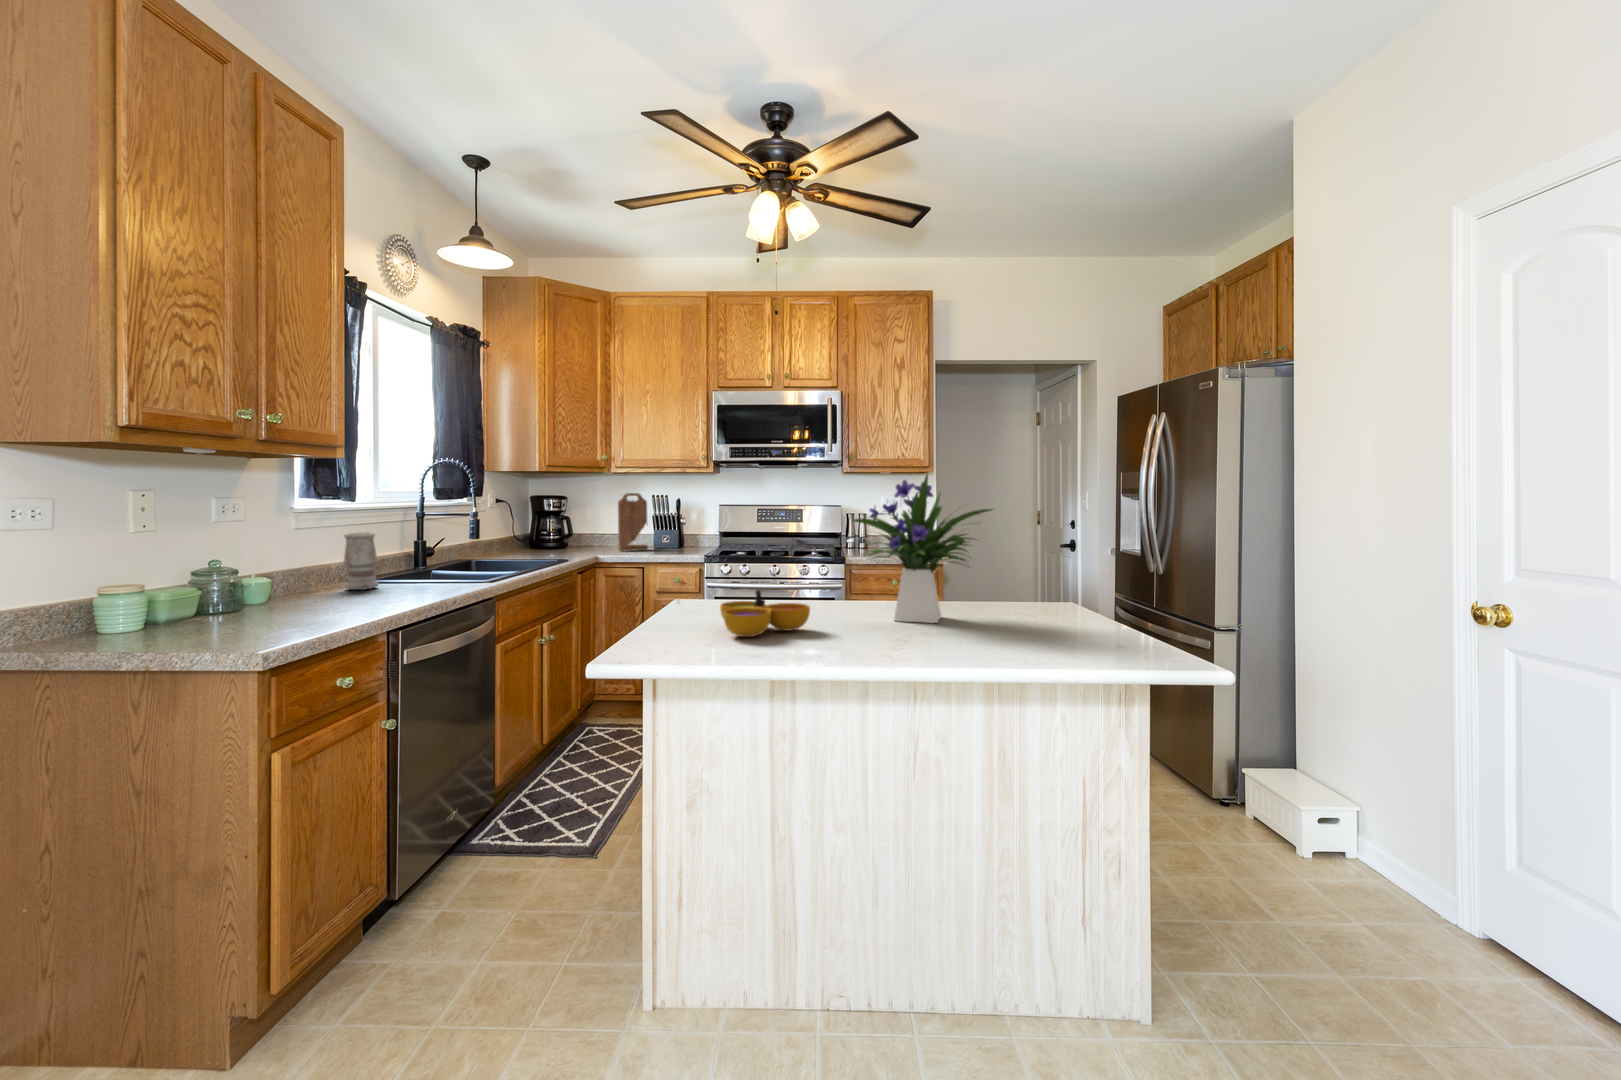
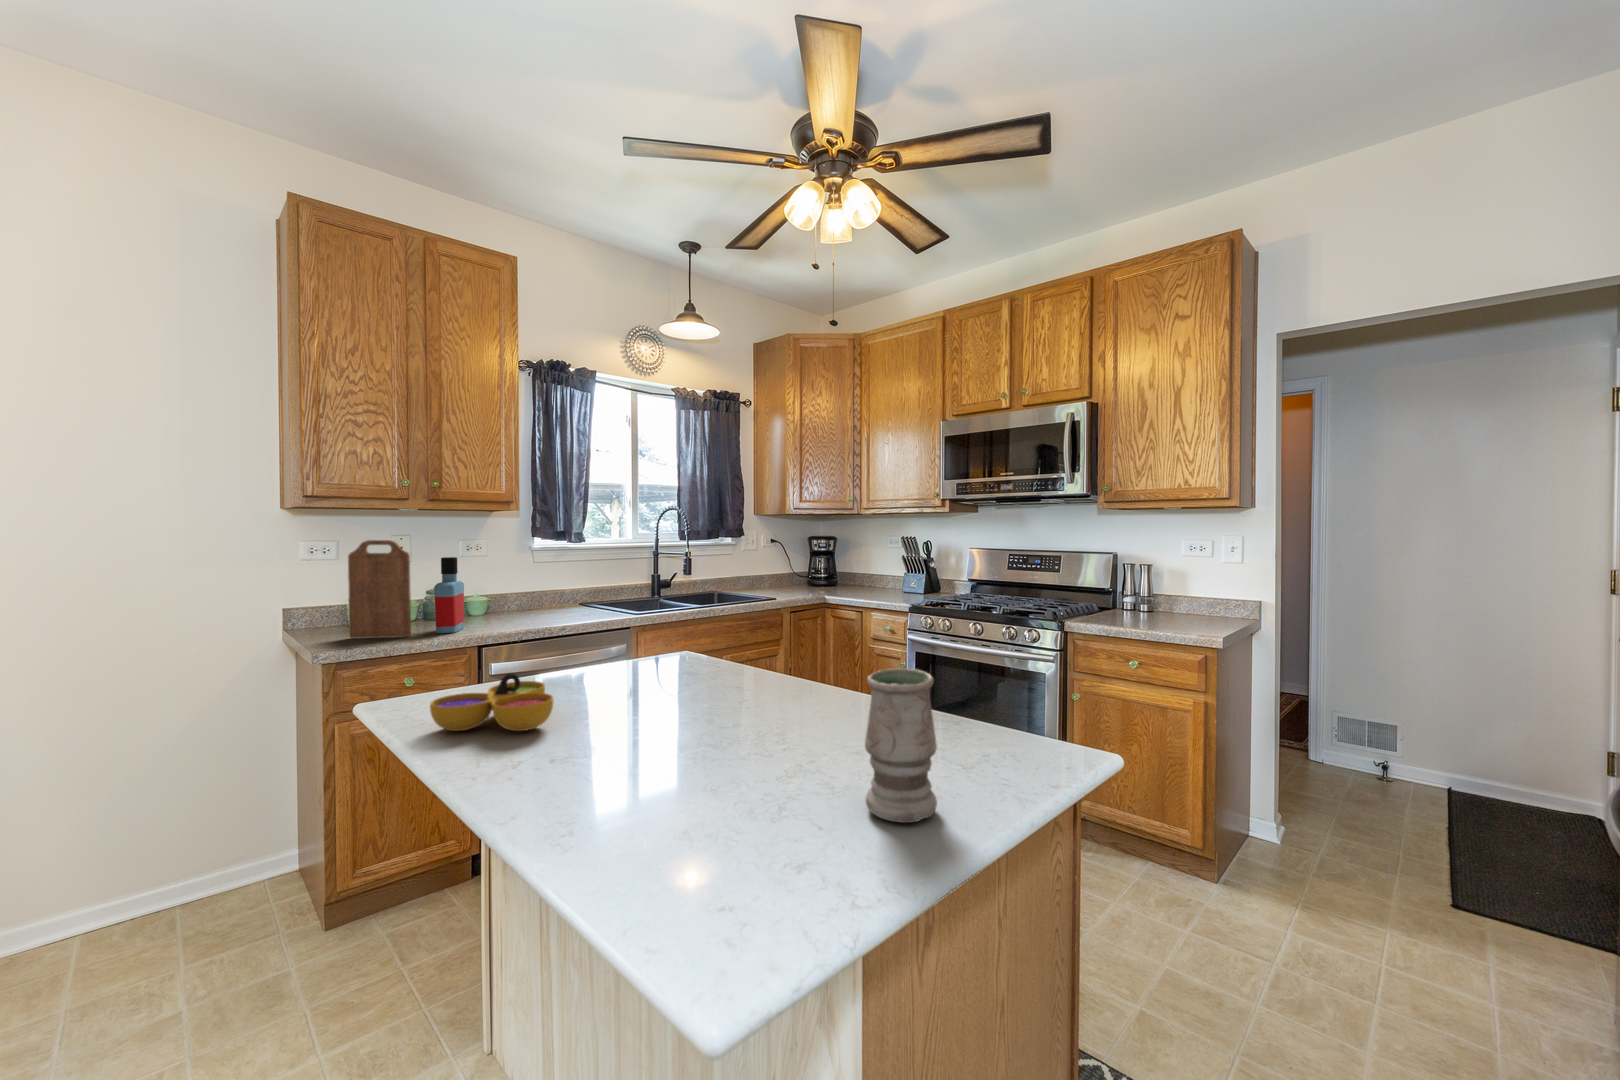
flower arrangement: present [853,473,992,623] -> none [601,531,811,761]
cutting board: present [618,493,648,551] -> present [348,540,411,638]
bottle: none [295,512,340,608] -> present [434,557,464,633]
vase: present [344,532,379,590] -> present [865,668,937,823]

